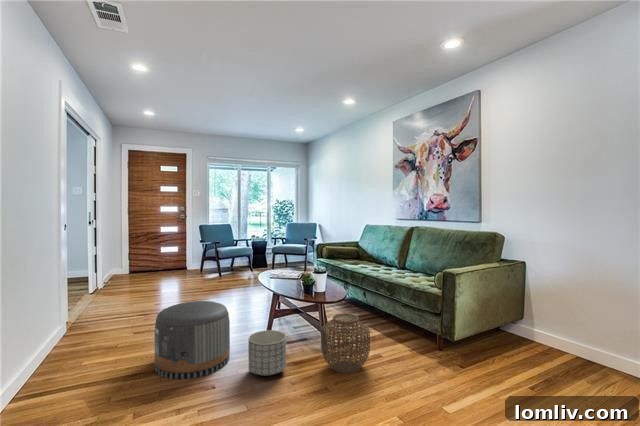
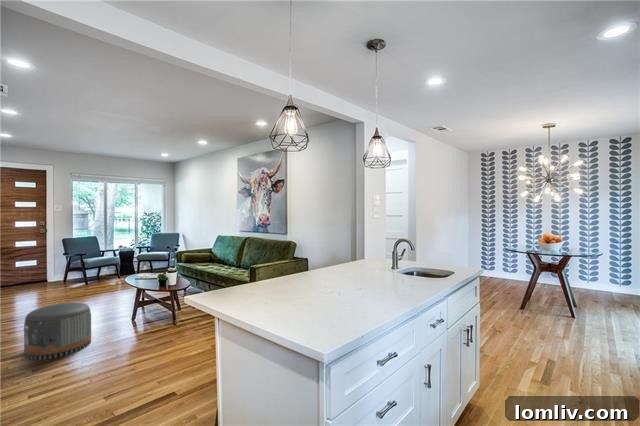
woven basket: present [321,314,370,373] -> none [163,301,197,339]
planter: present [248,330,286,376] -> none [106,317,136,348]

